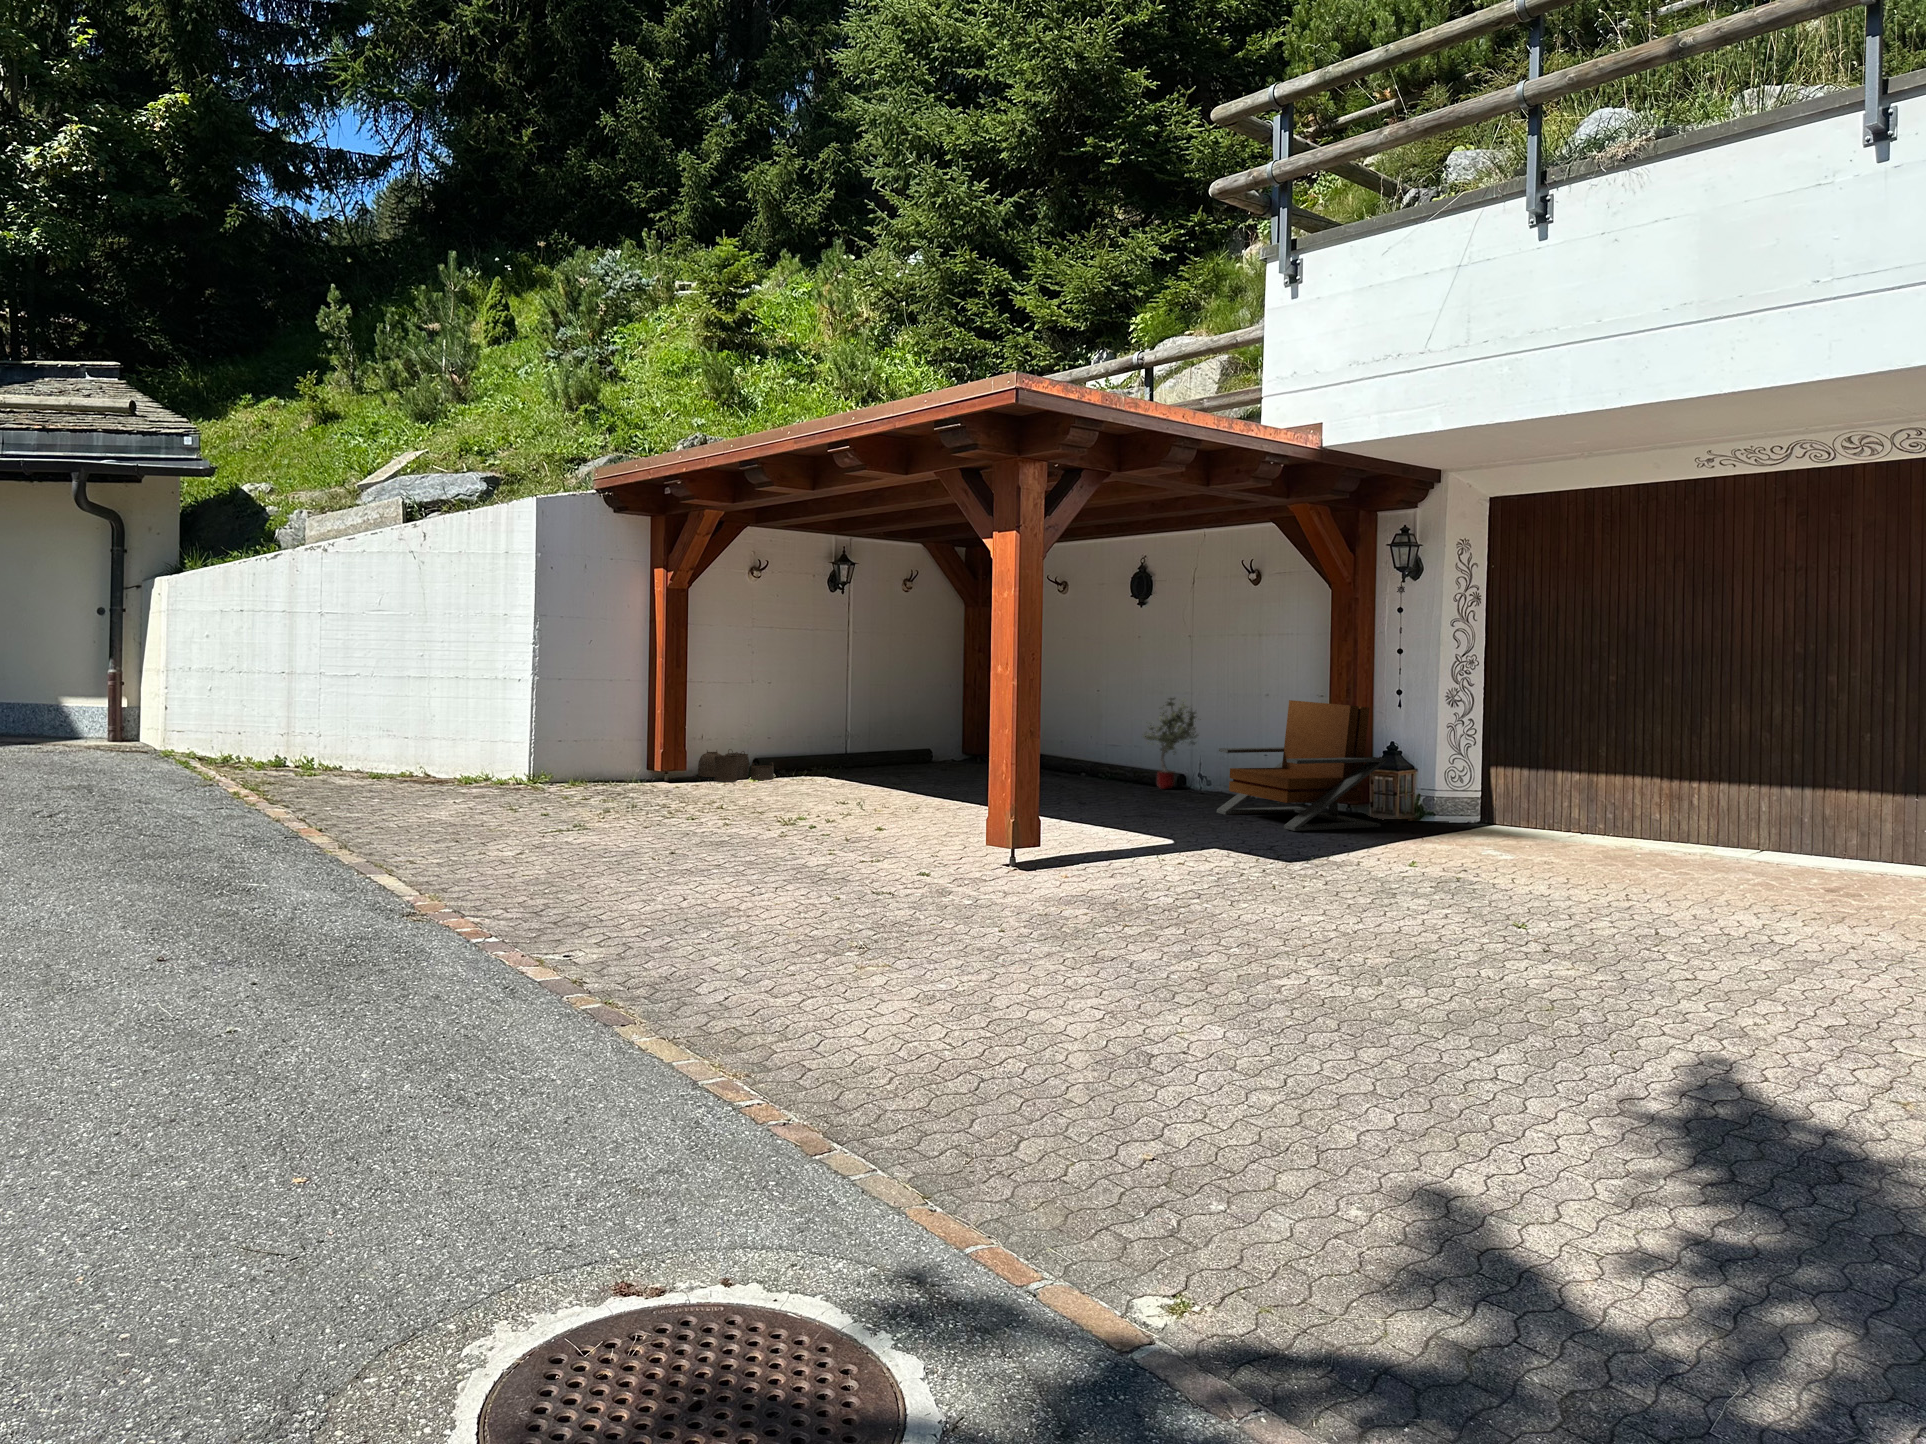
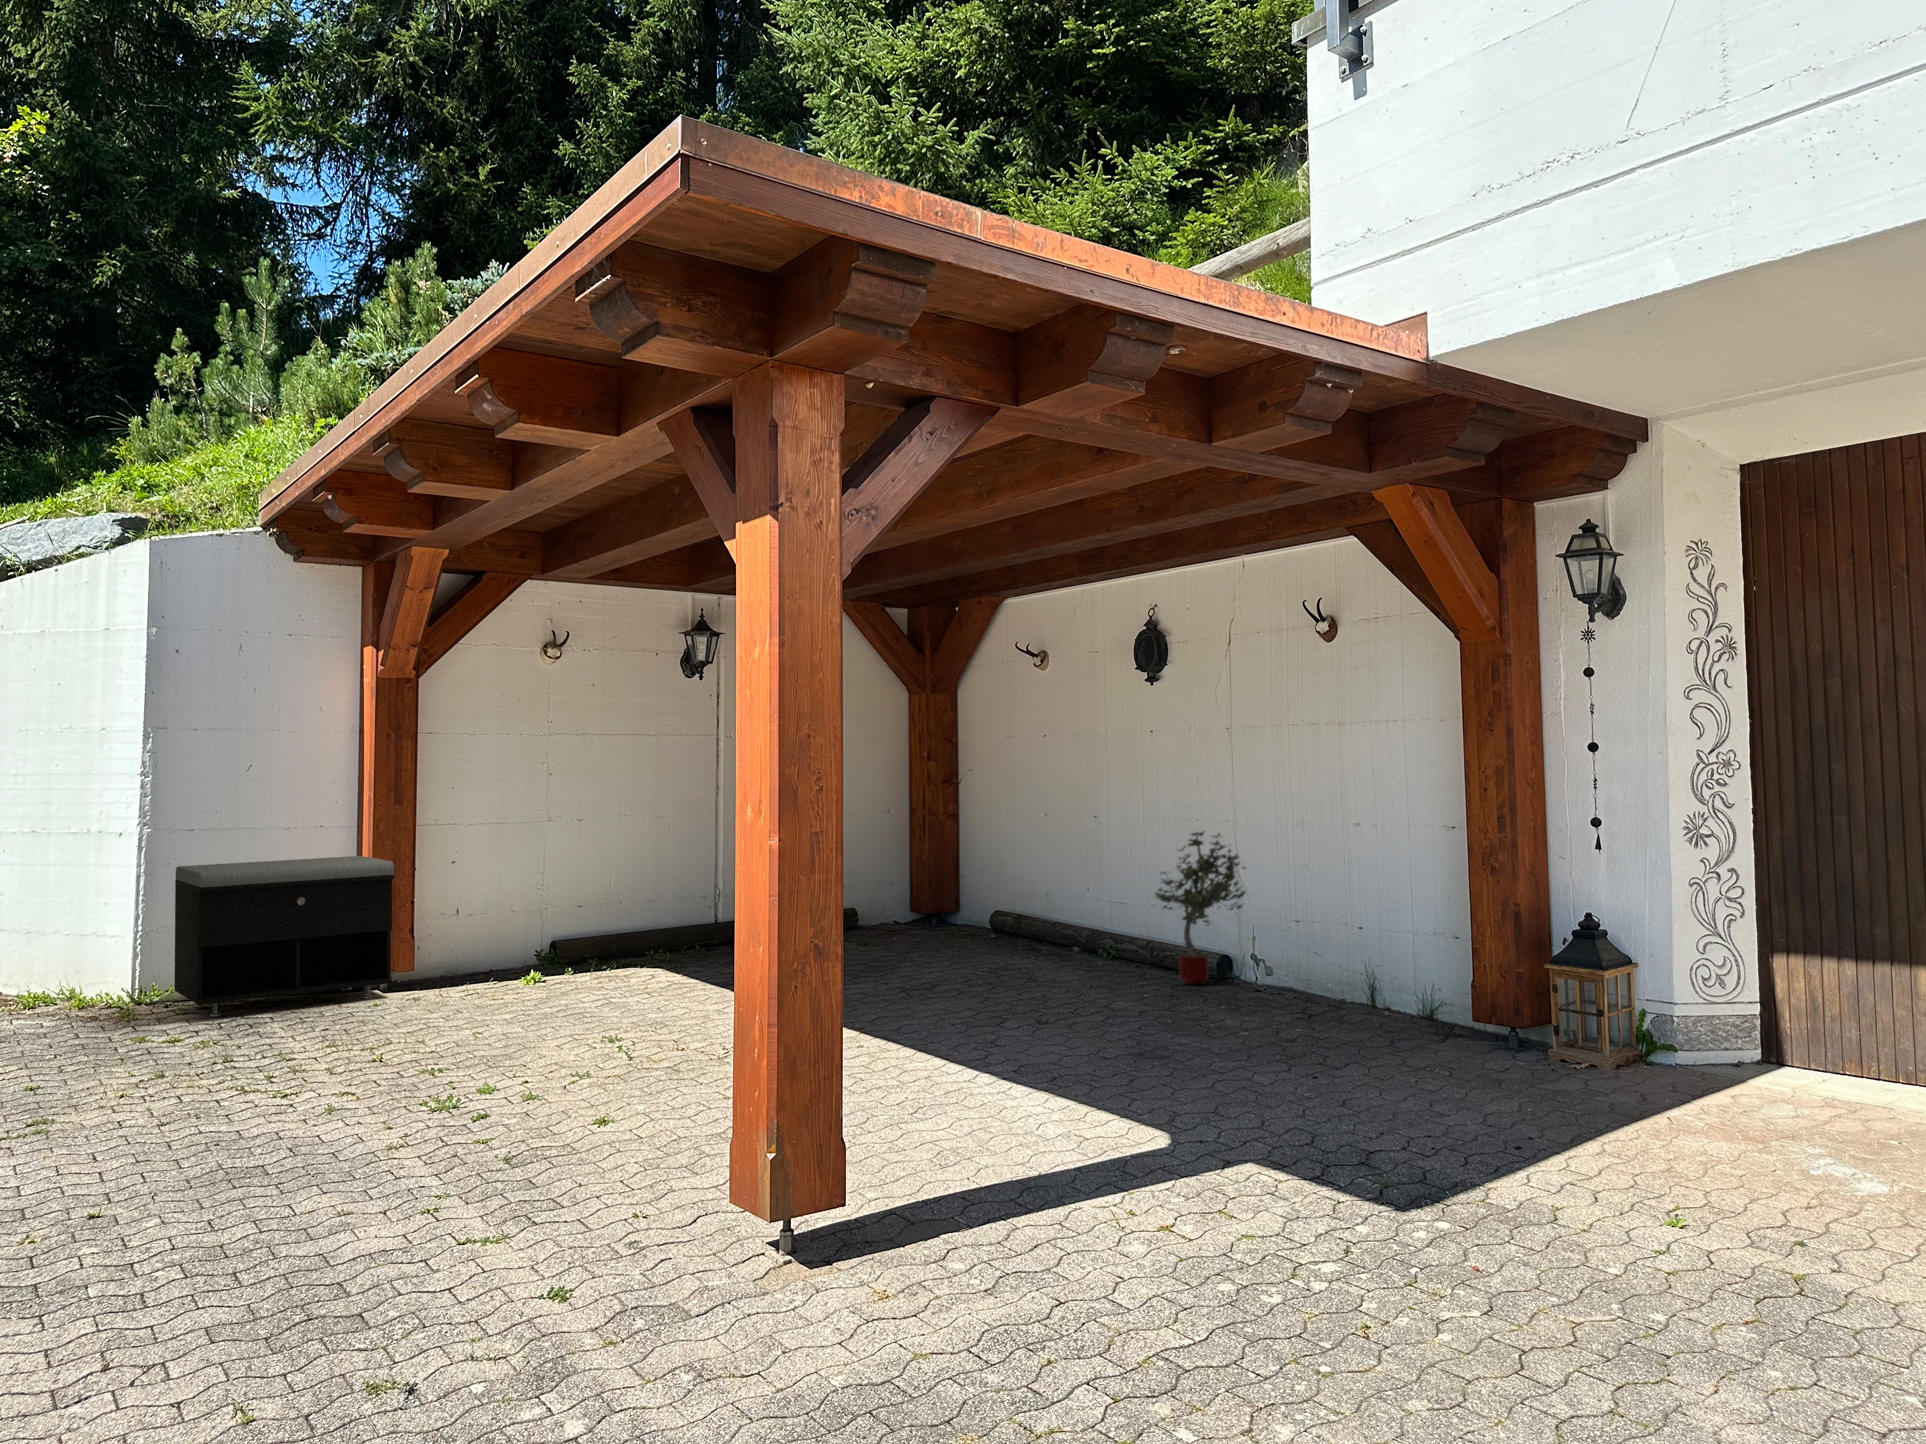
storage bench: none [554,698,685,790] -> present [175,856,394,1017]
lounge chair: present [1216,700,1386,831] -> none [1268,838,1577,1095]
woven basket: present [698,749,774,781] -> none [441,933,558,989]

